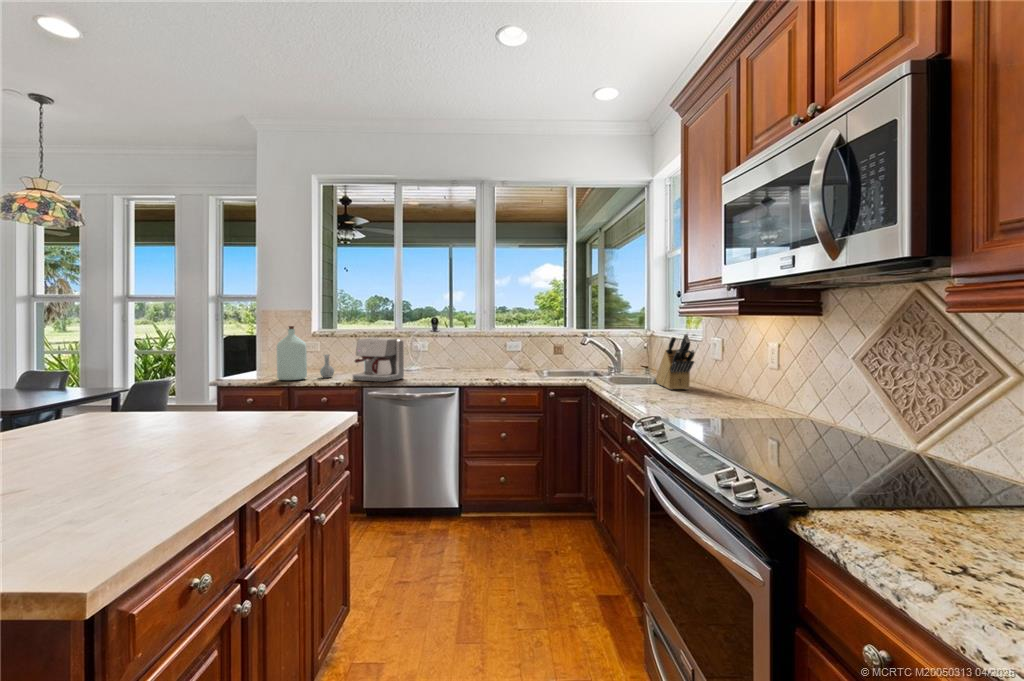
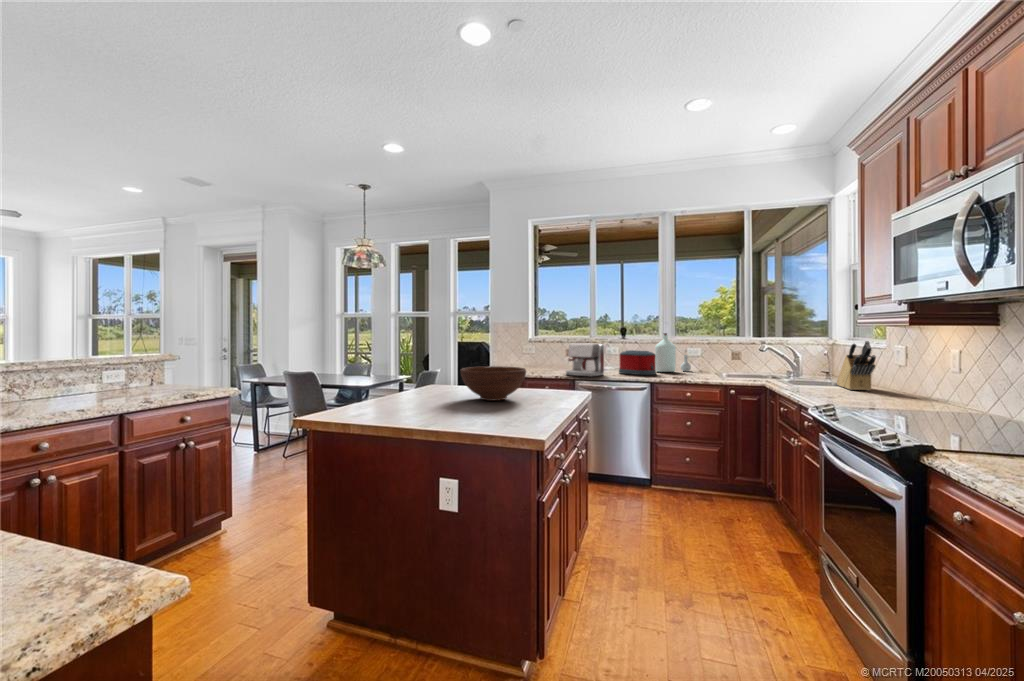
bottle: present [277,326,334,380] -> present [655,333,691,372]
toaster: none [426,346,469,377] -> present [619,350,656,375]
fruit bowl: none [67,382,220,449] -> present [461,366,526,401]

